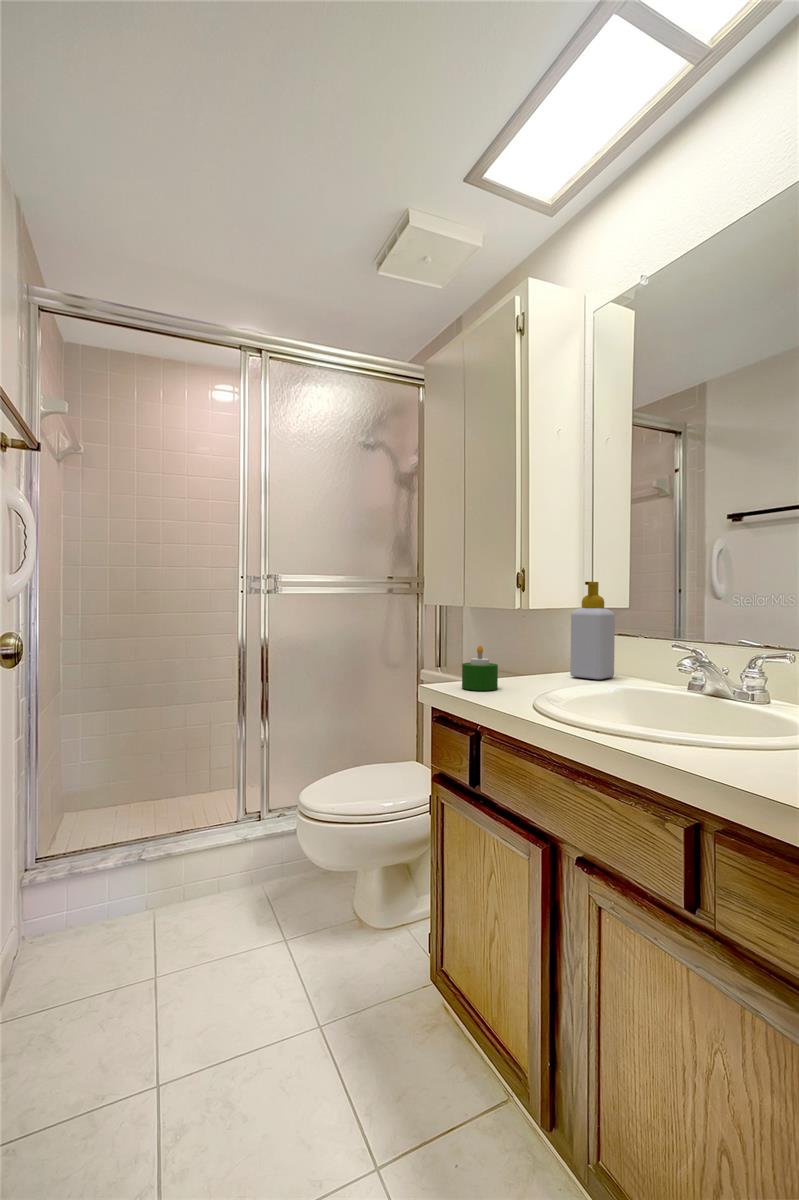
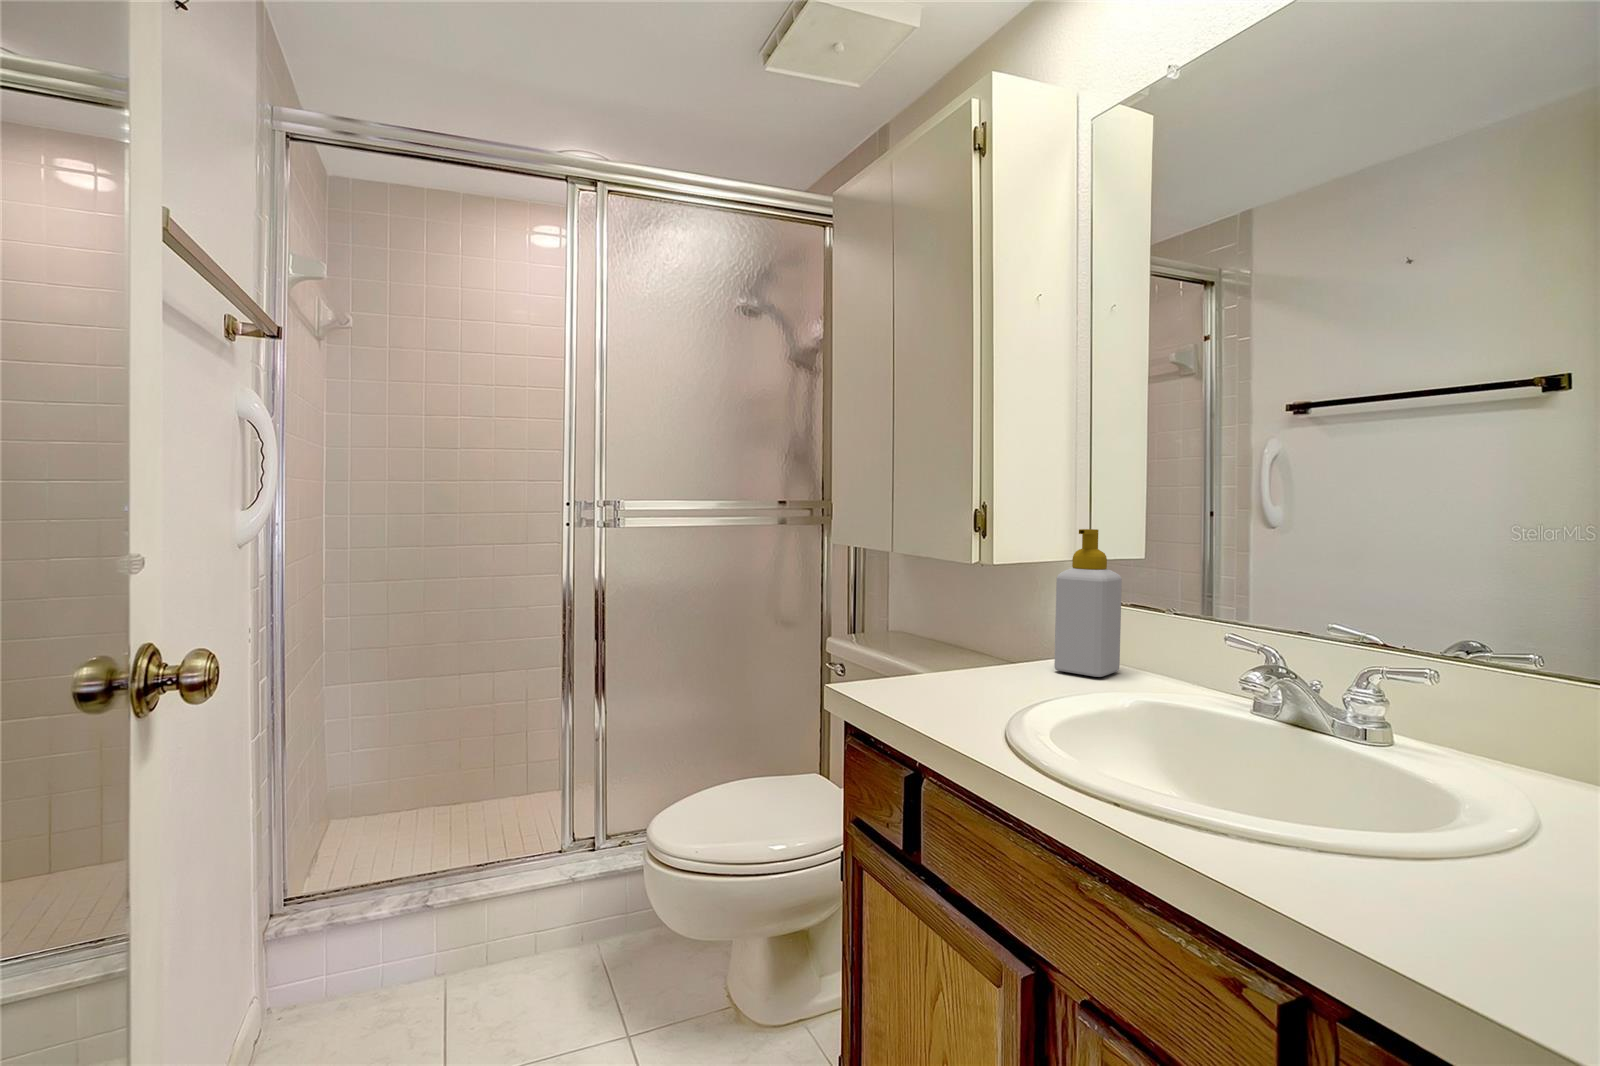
candle: present [462,645,498,690] -> none [896,631,951,702]

